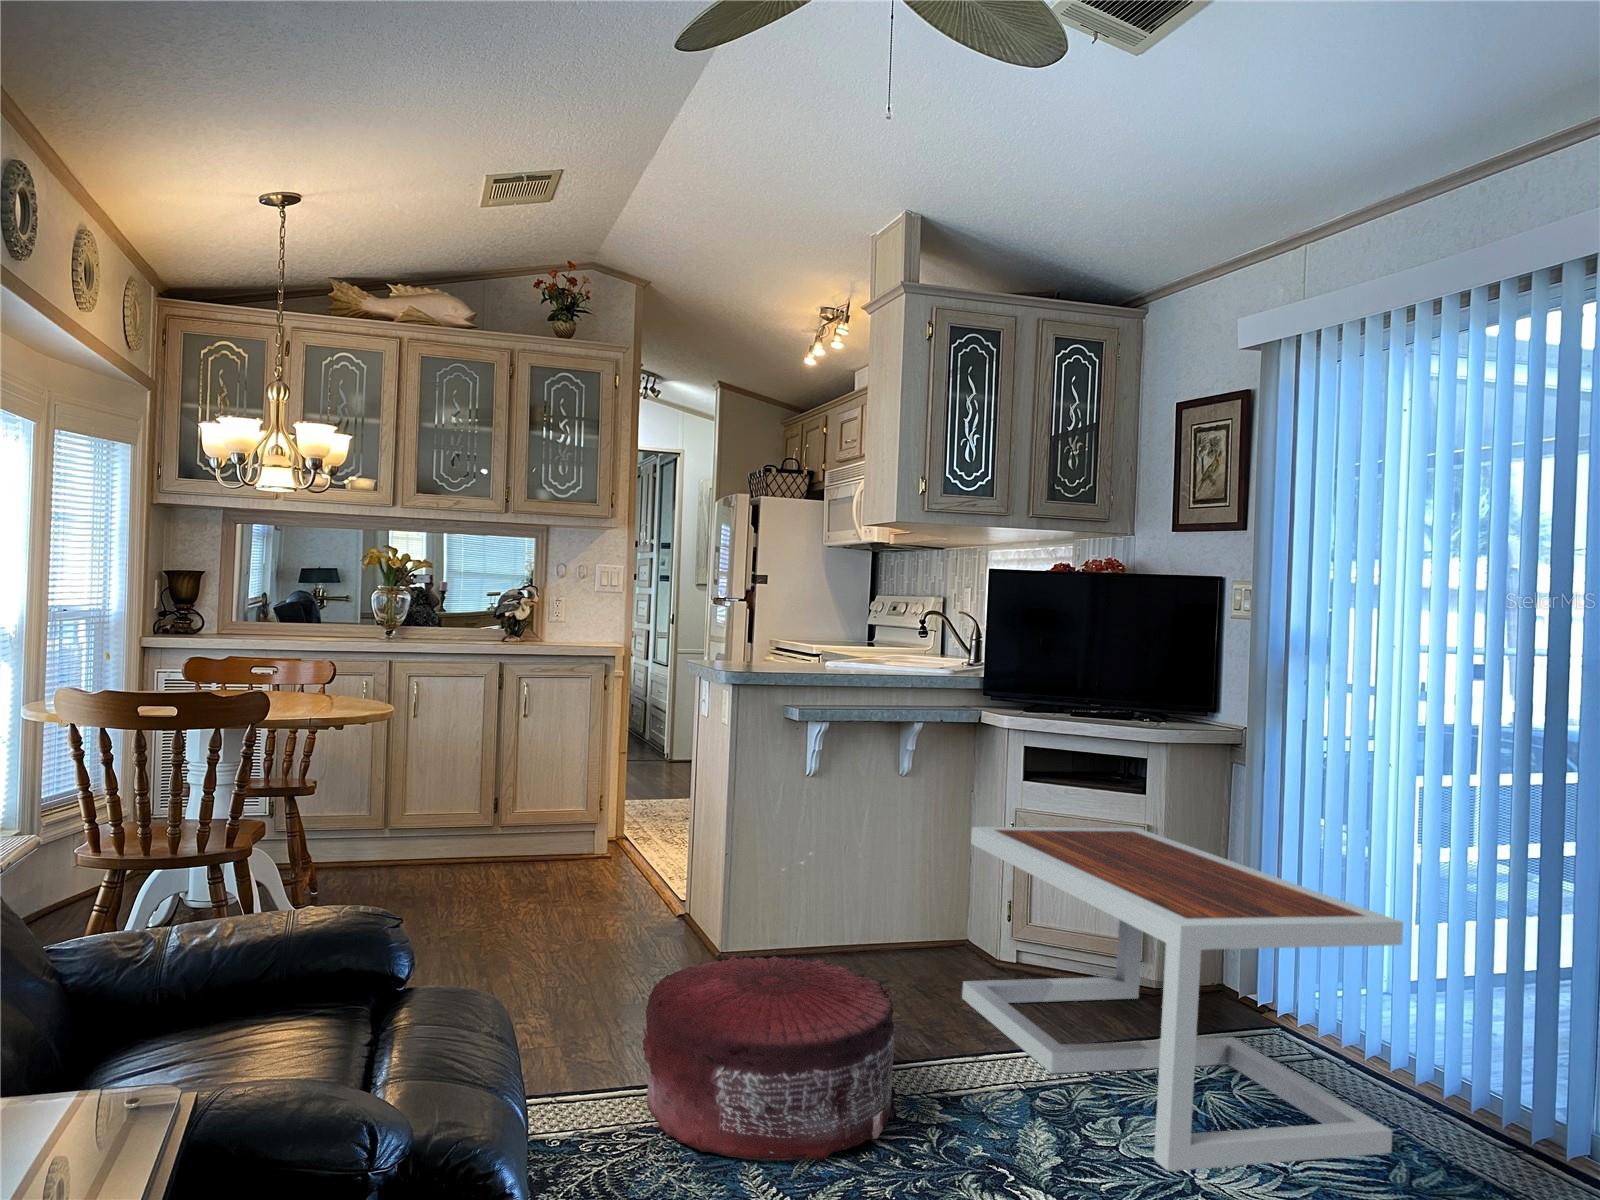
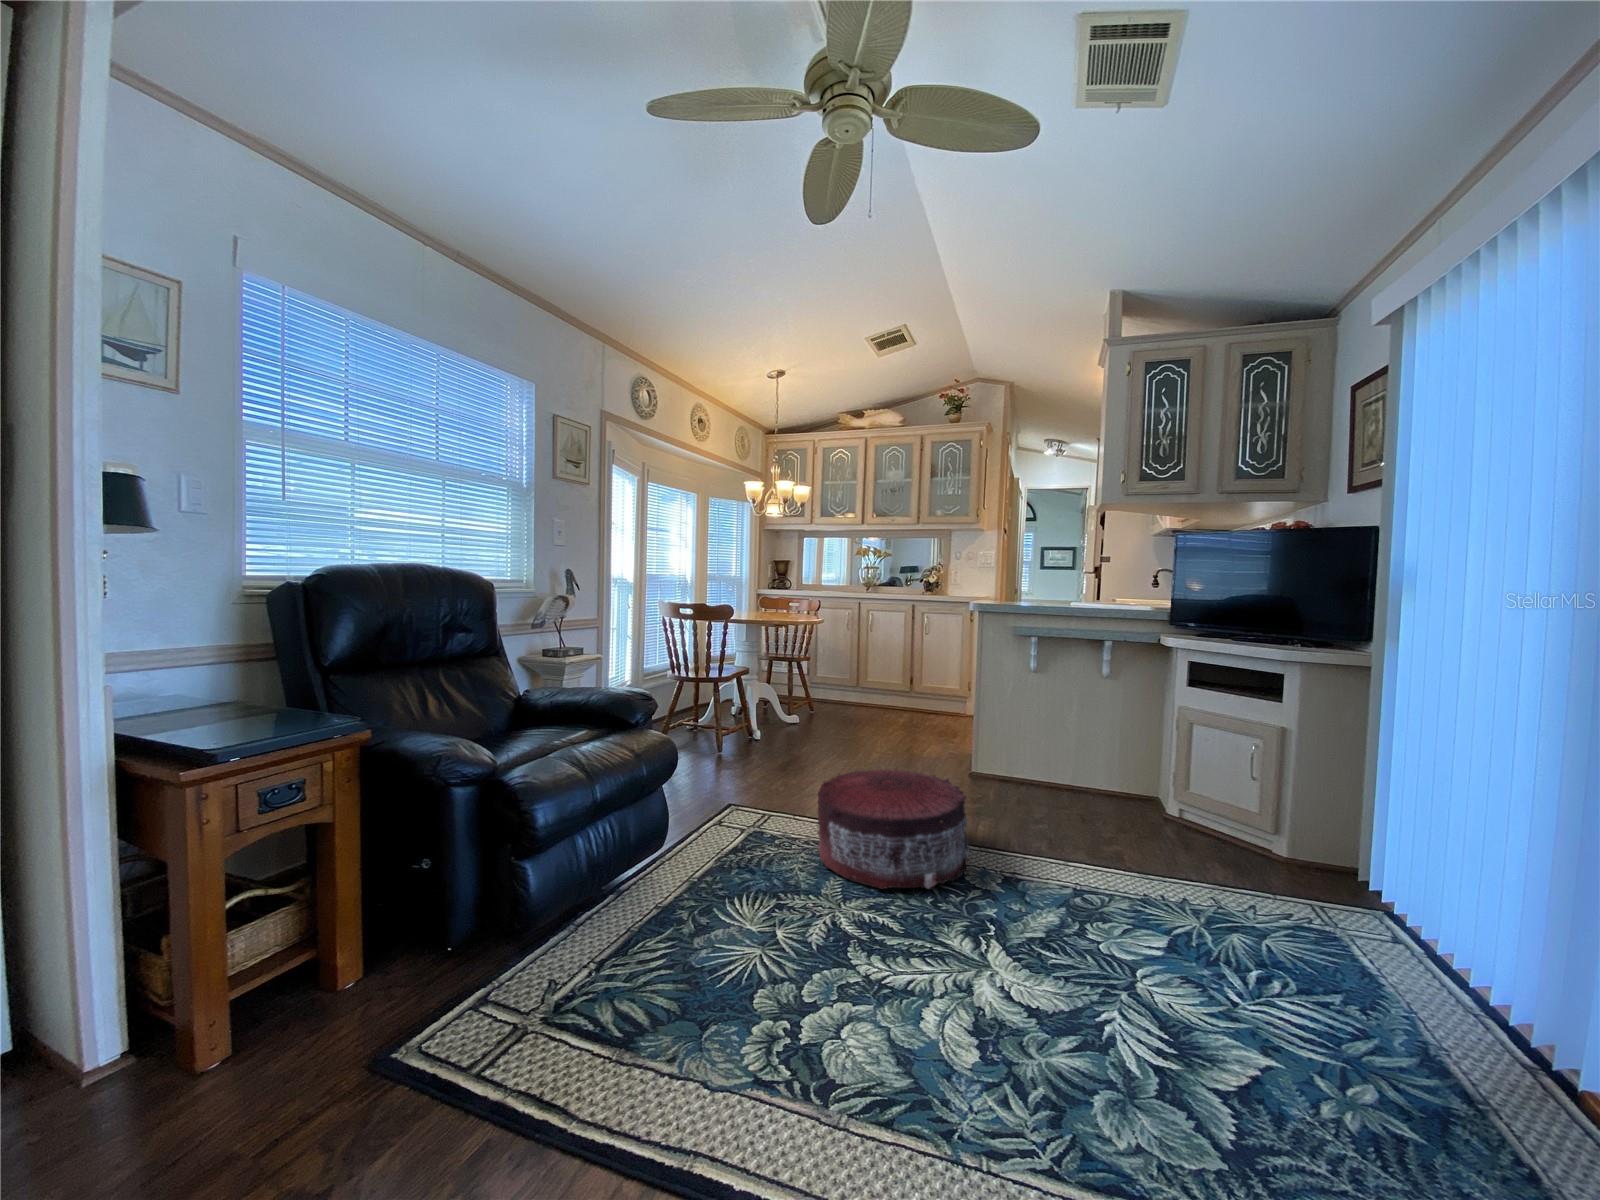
coffee table: present [962,827,1403,1171] -> none [1102,713,1395,1030]

